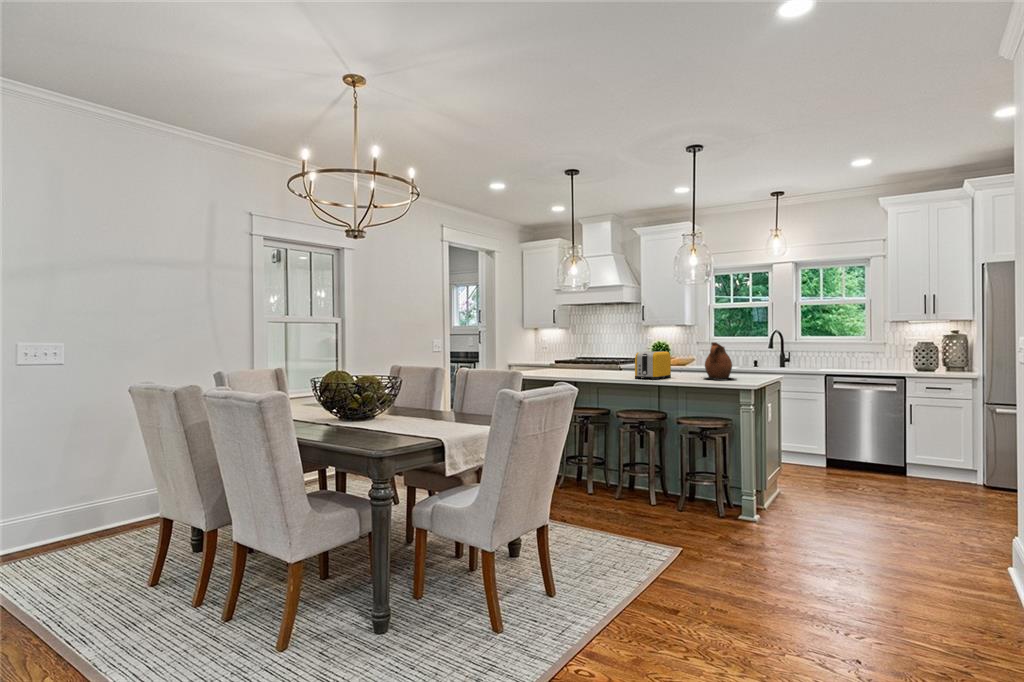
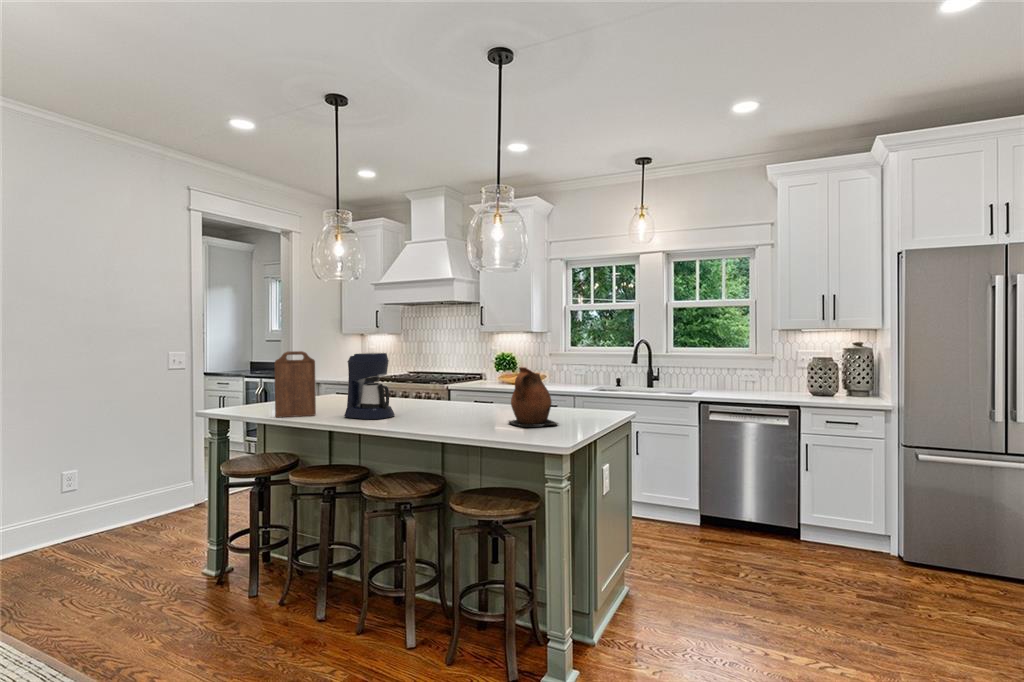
cutting board: none [542,334,566,376] -> present [275,351,316,417]
coffee maker: none [588,335,619,377] -> present [344,353,395,419]
toaster: present [635,351,671,380] -> none [404,379,466,427]

